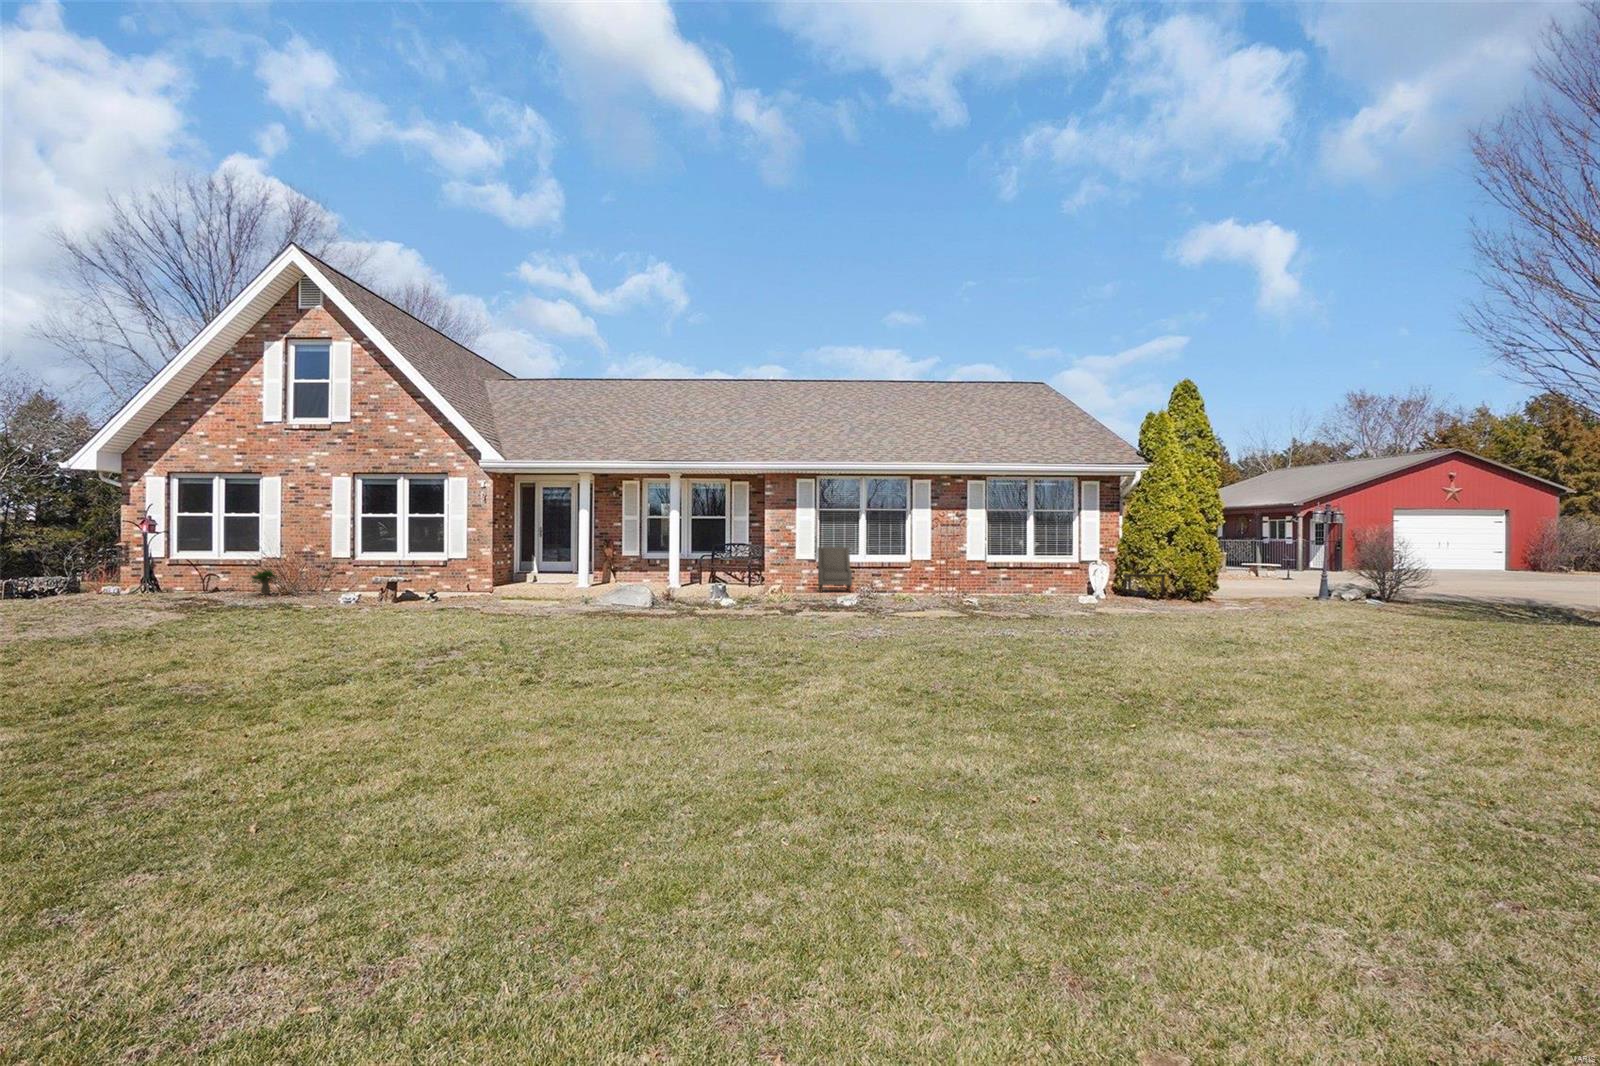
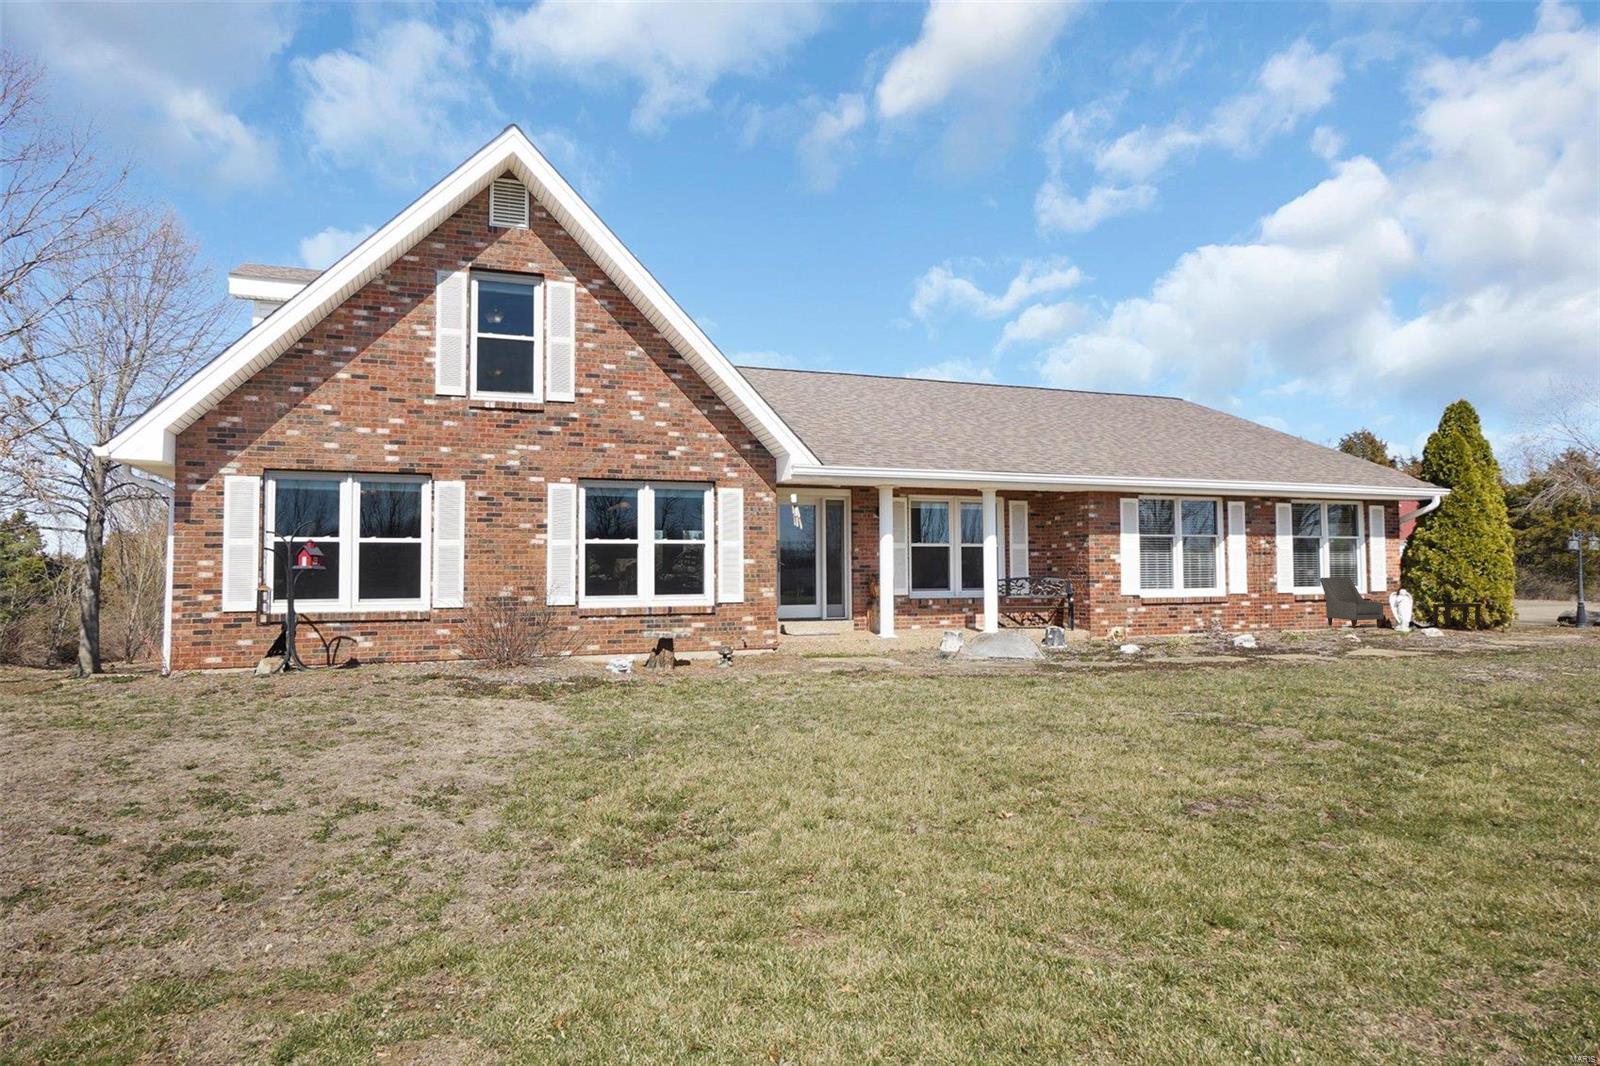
chair: present [818,547,852,592] -> present [1320,577,1383,628]
potted plant: present [250,570,279,594] -> none [432,628,485,670]

